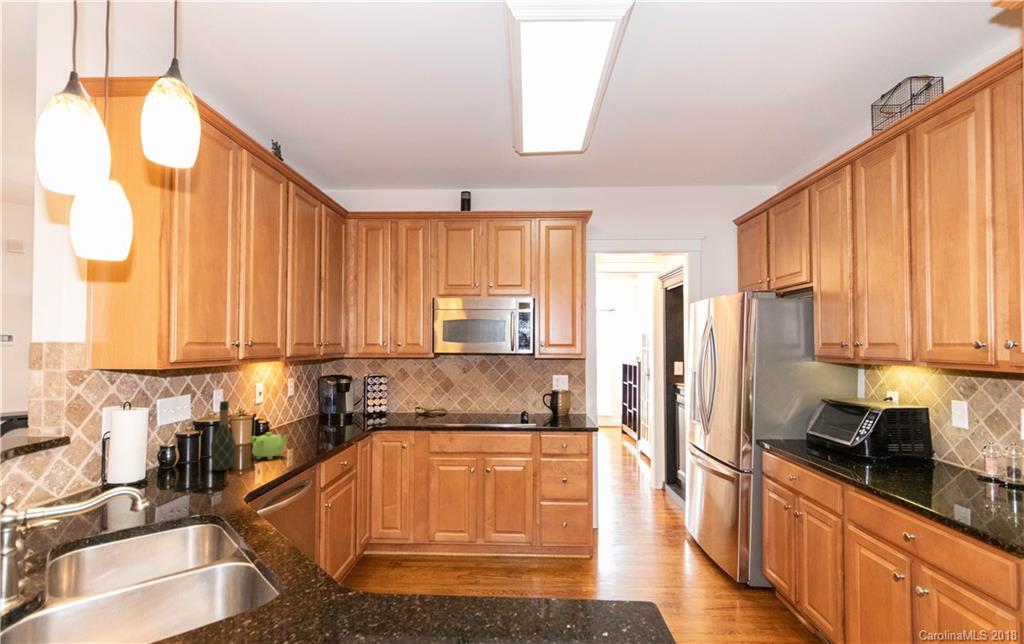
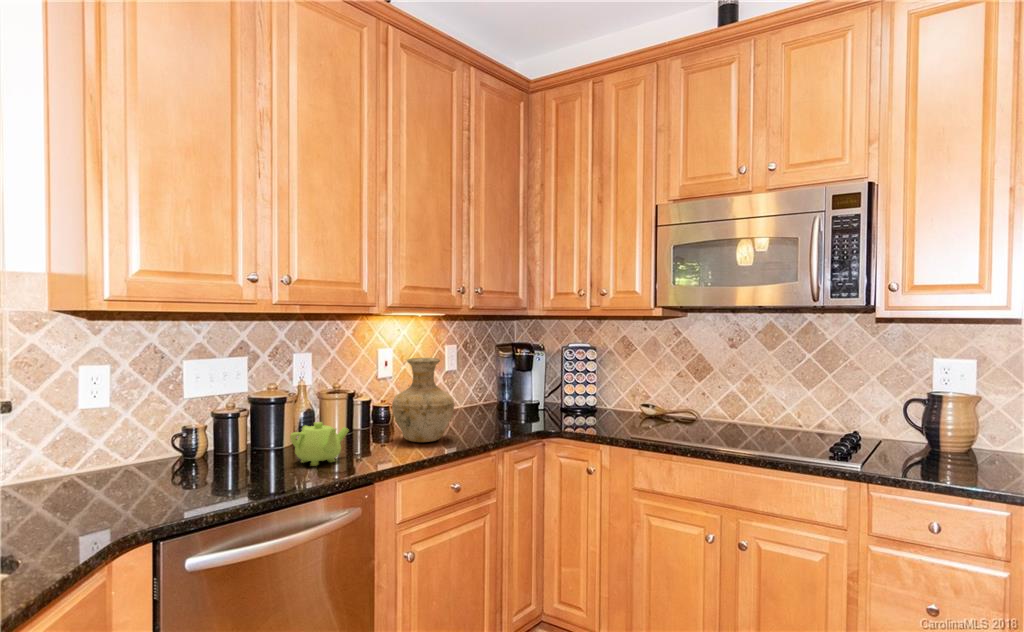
vase: none [290,388,332,441] -> present [392,358,454,442]
wine bottle: present [211,401,235,470] -> none [217,368,253,474]

